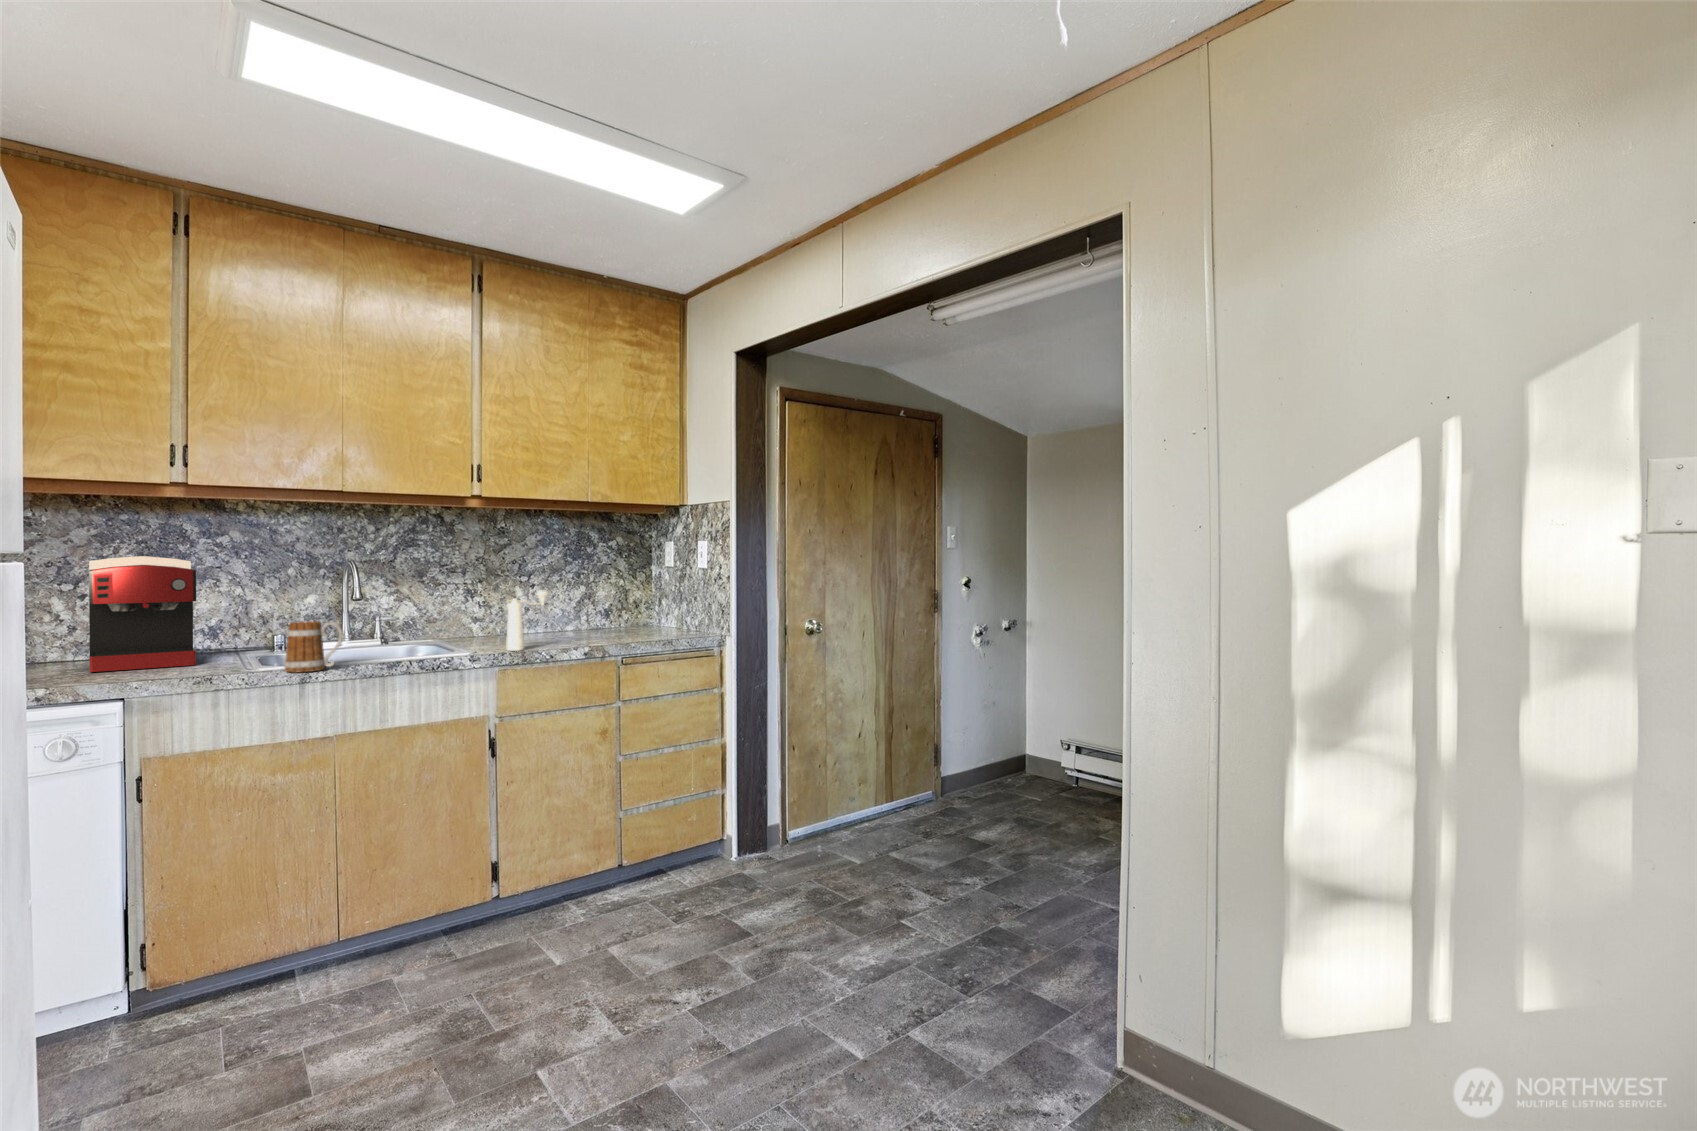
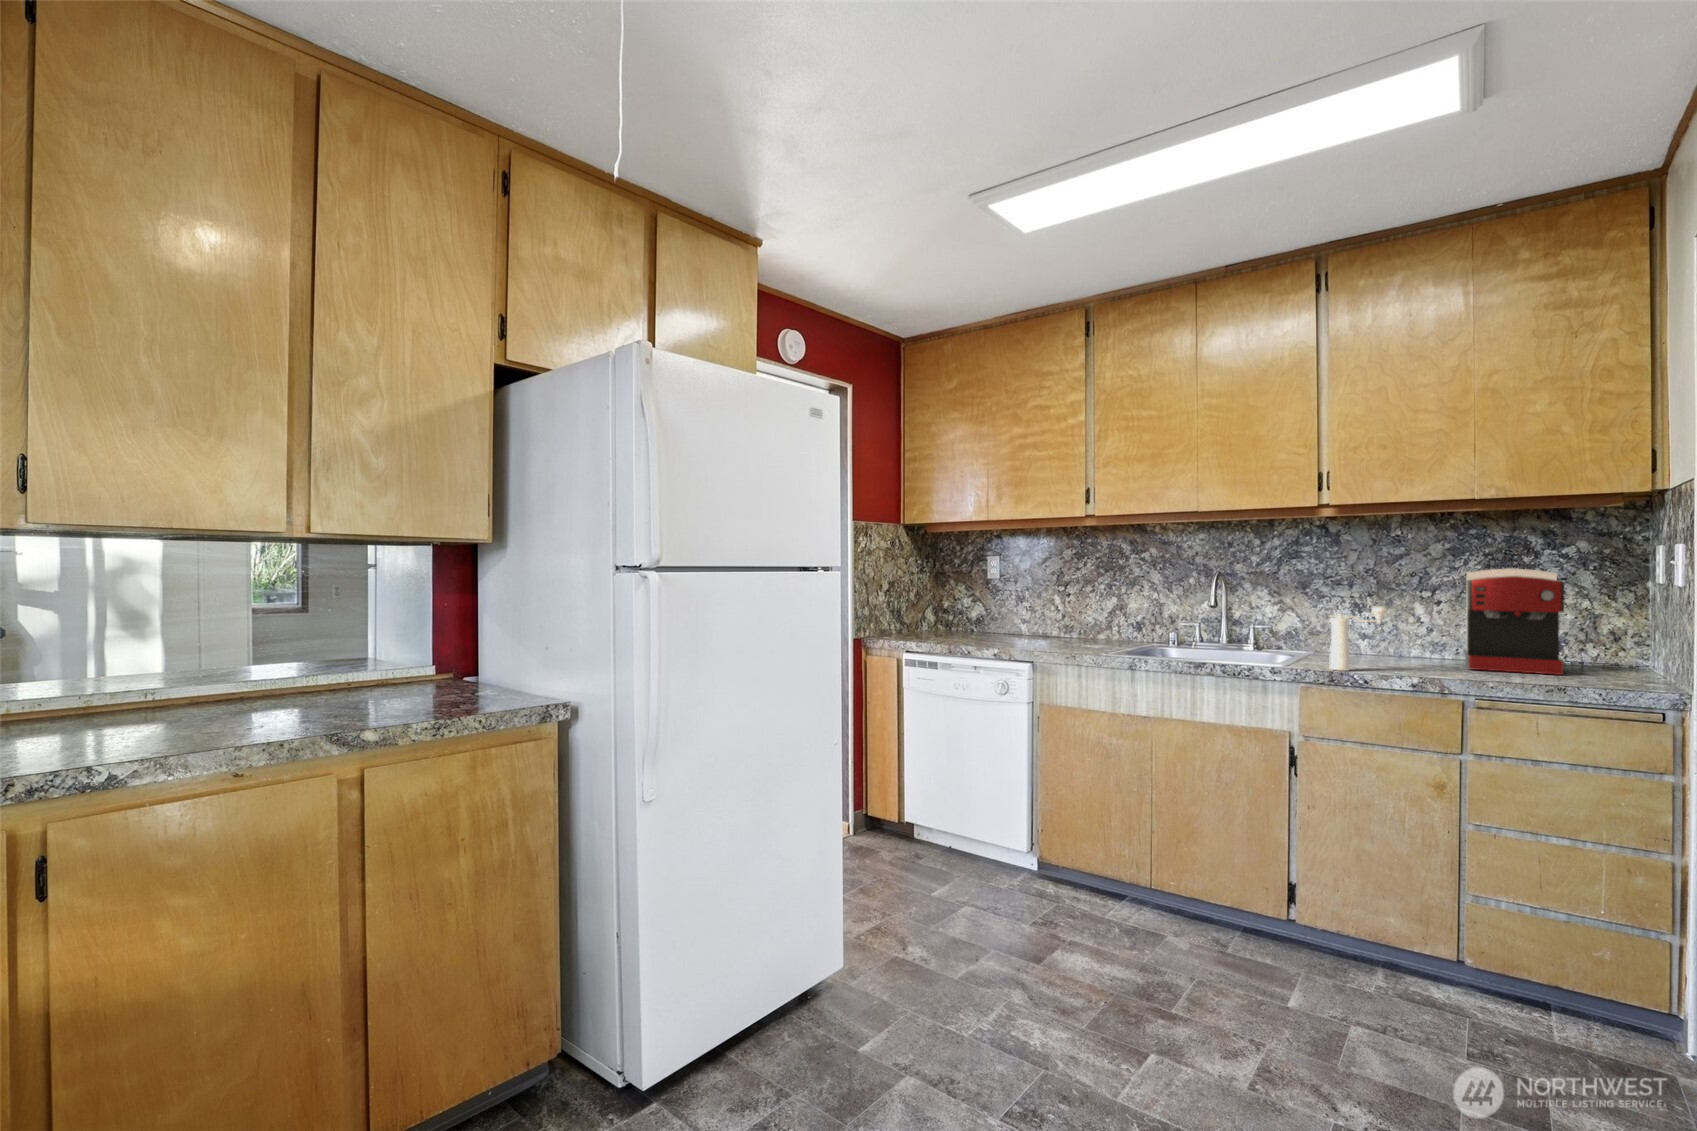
coffee maker: present [89,556,196,672] -> present [1466,568,1564,675]
mug: present [284,621,343,672] -> none [1119,620,1157,661]

